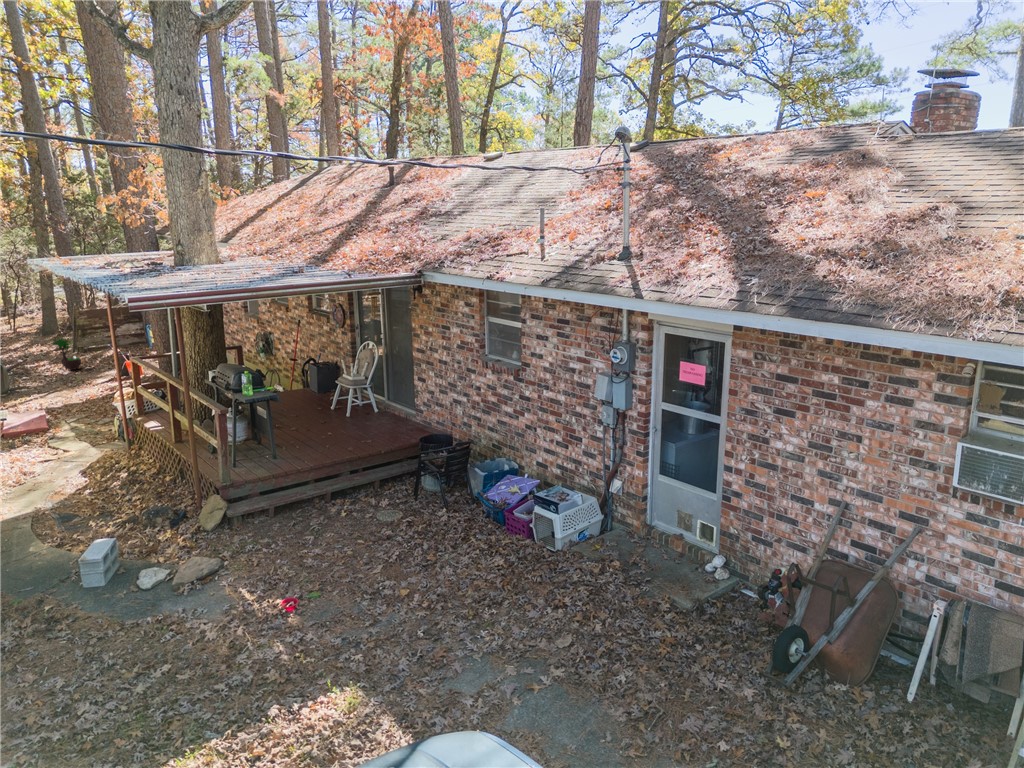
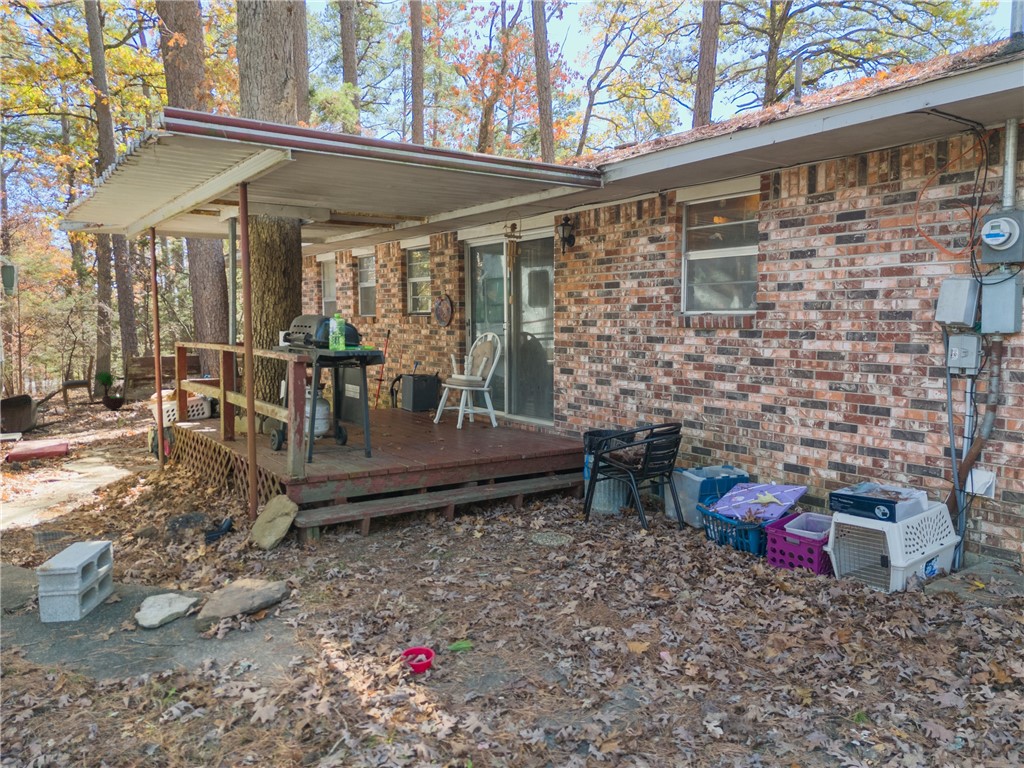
chair: none [20,316,53,364] -> present [62,356,94,406]

